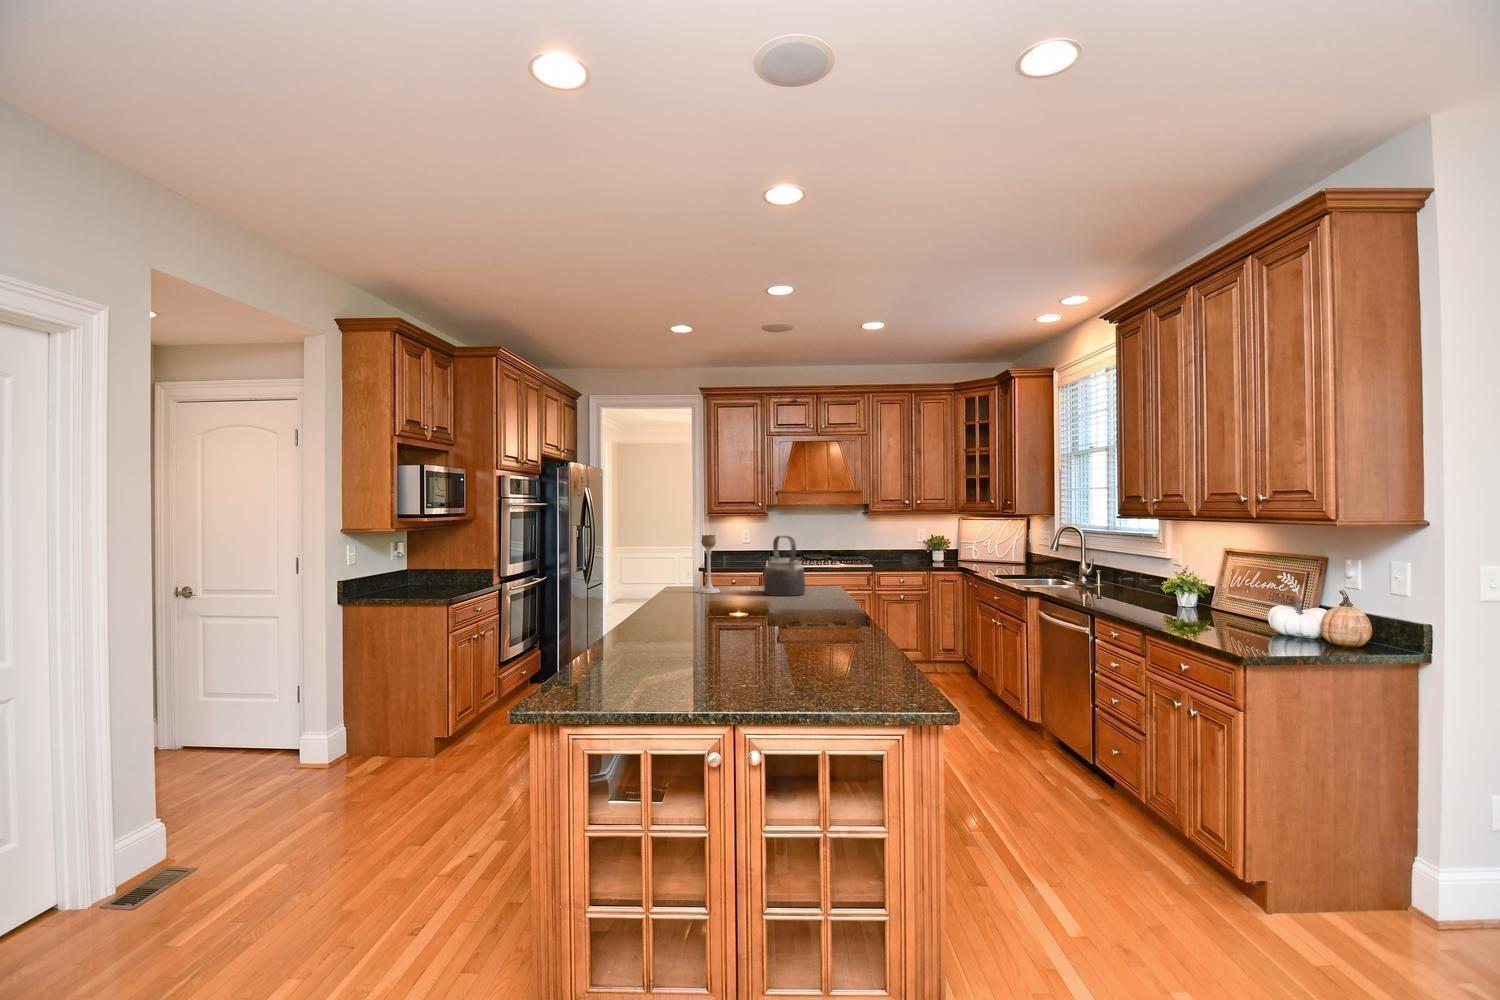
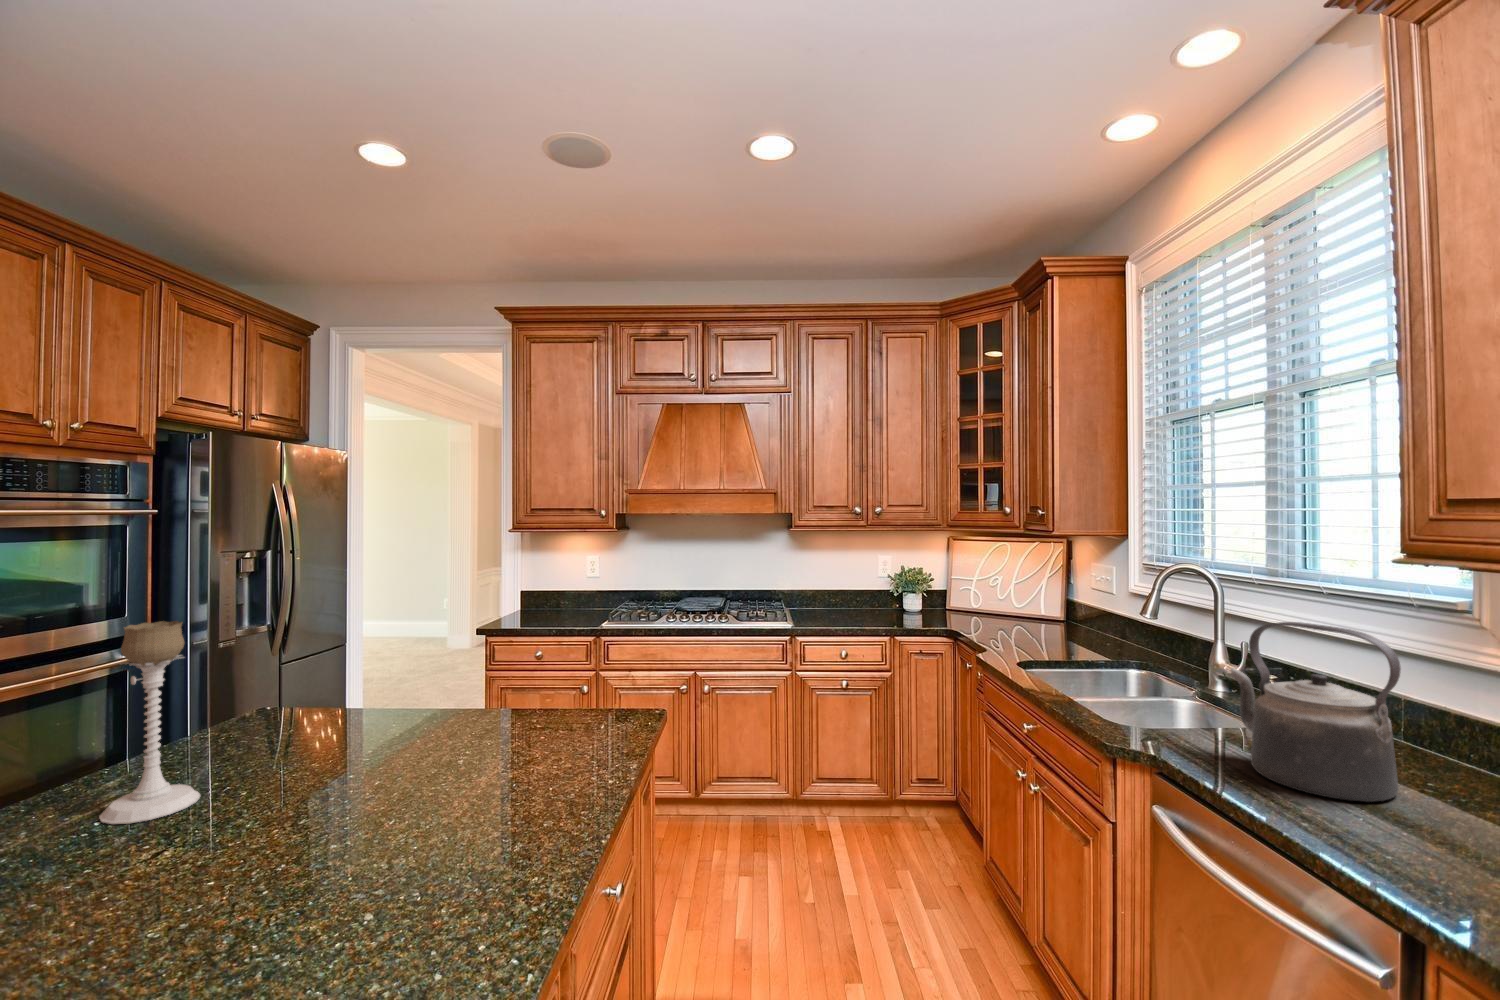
kettle: present [764,536,805,596] -> present [1230,622,1401,802]

